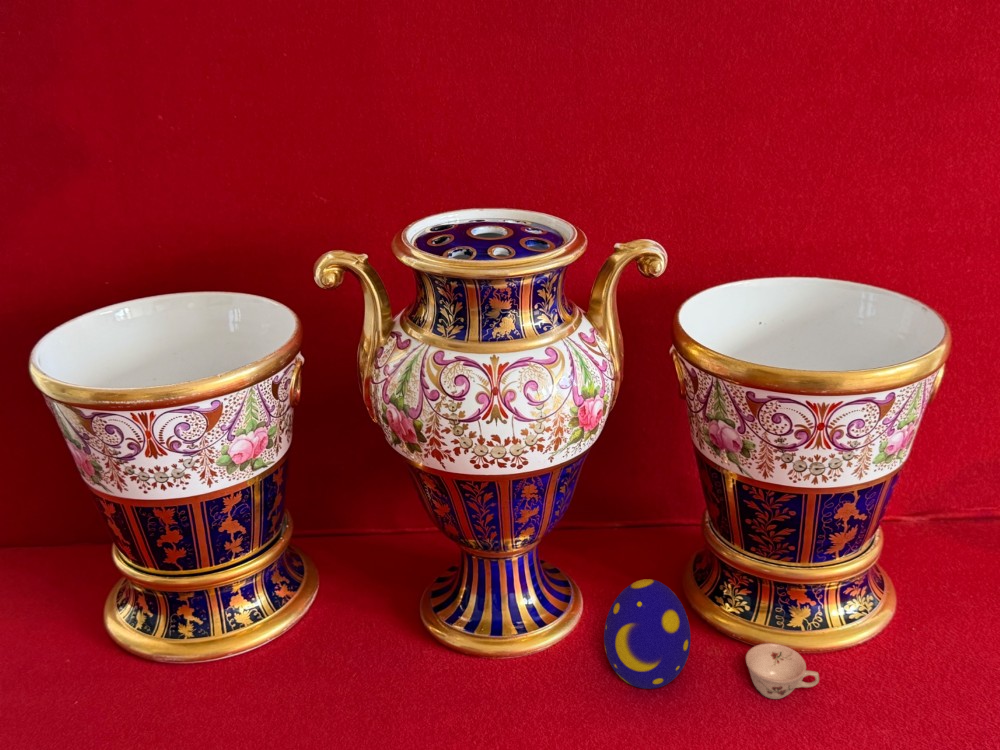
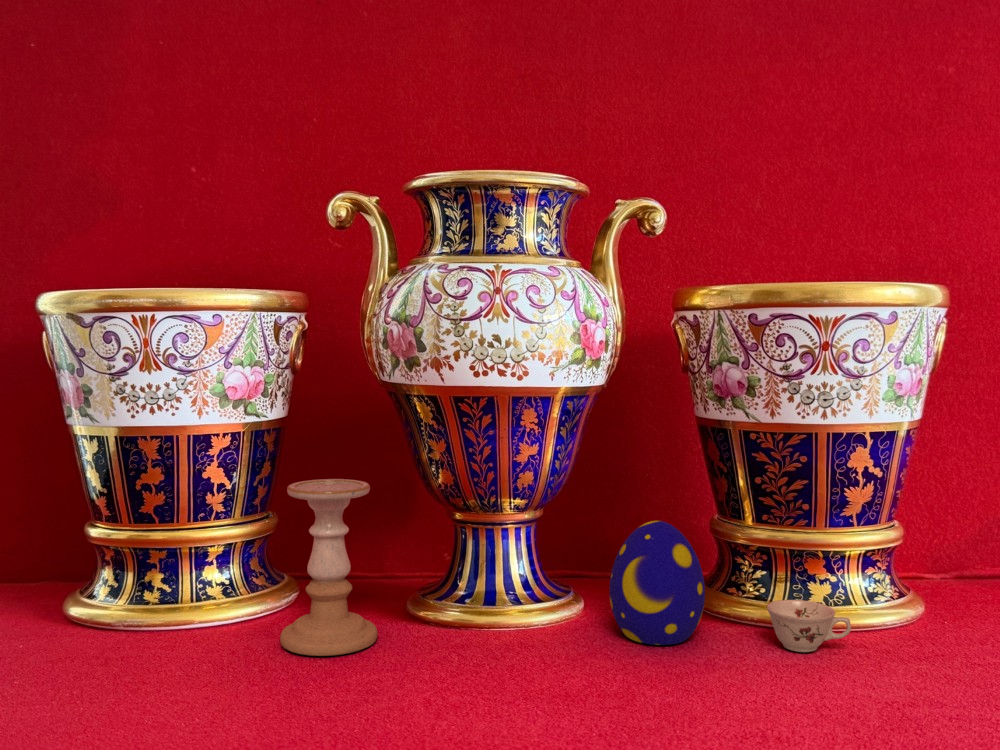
candle holder: none [303,547,396,714] -> present [280,479,377,656]

